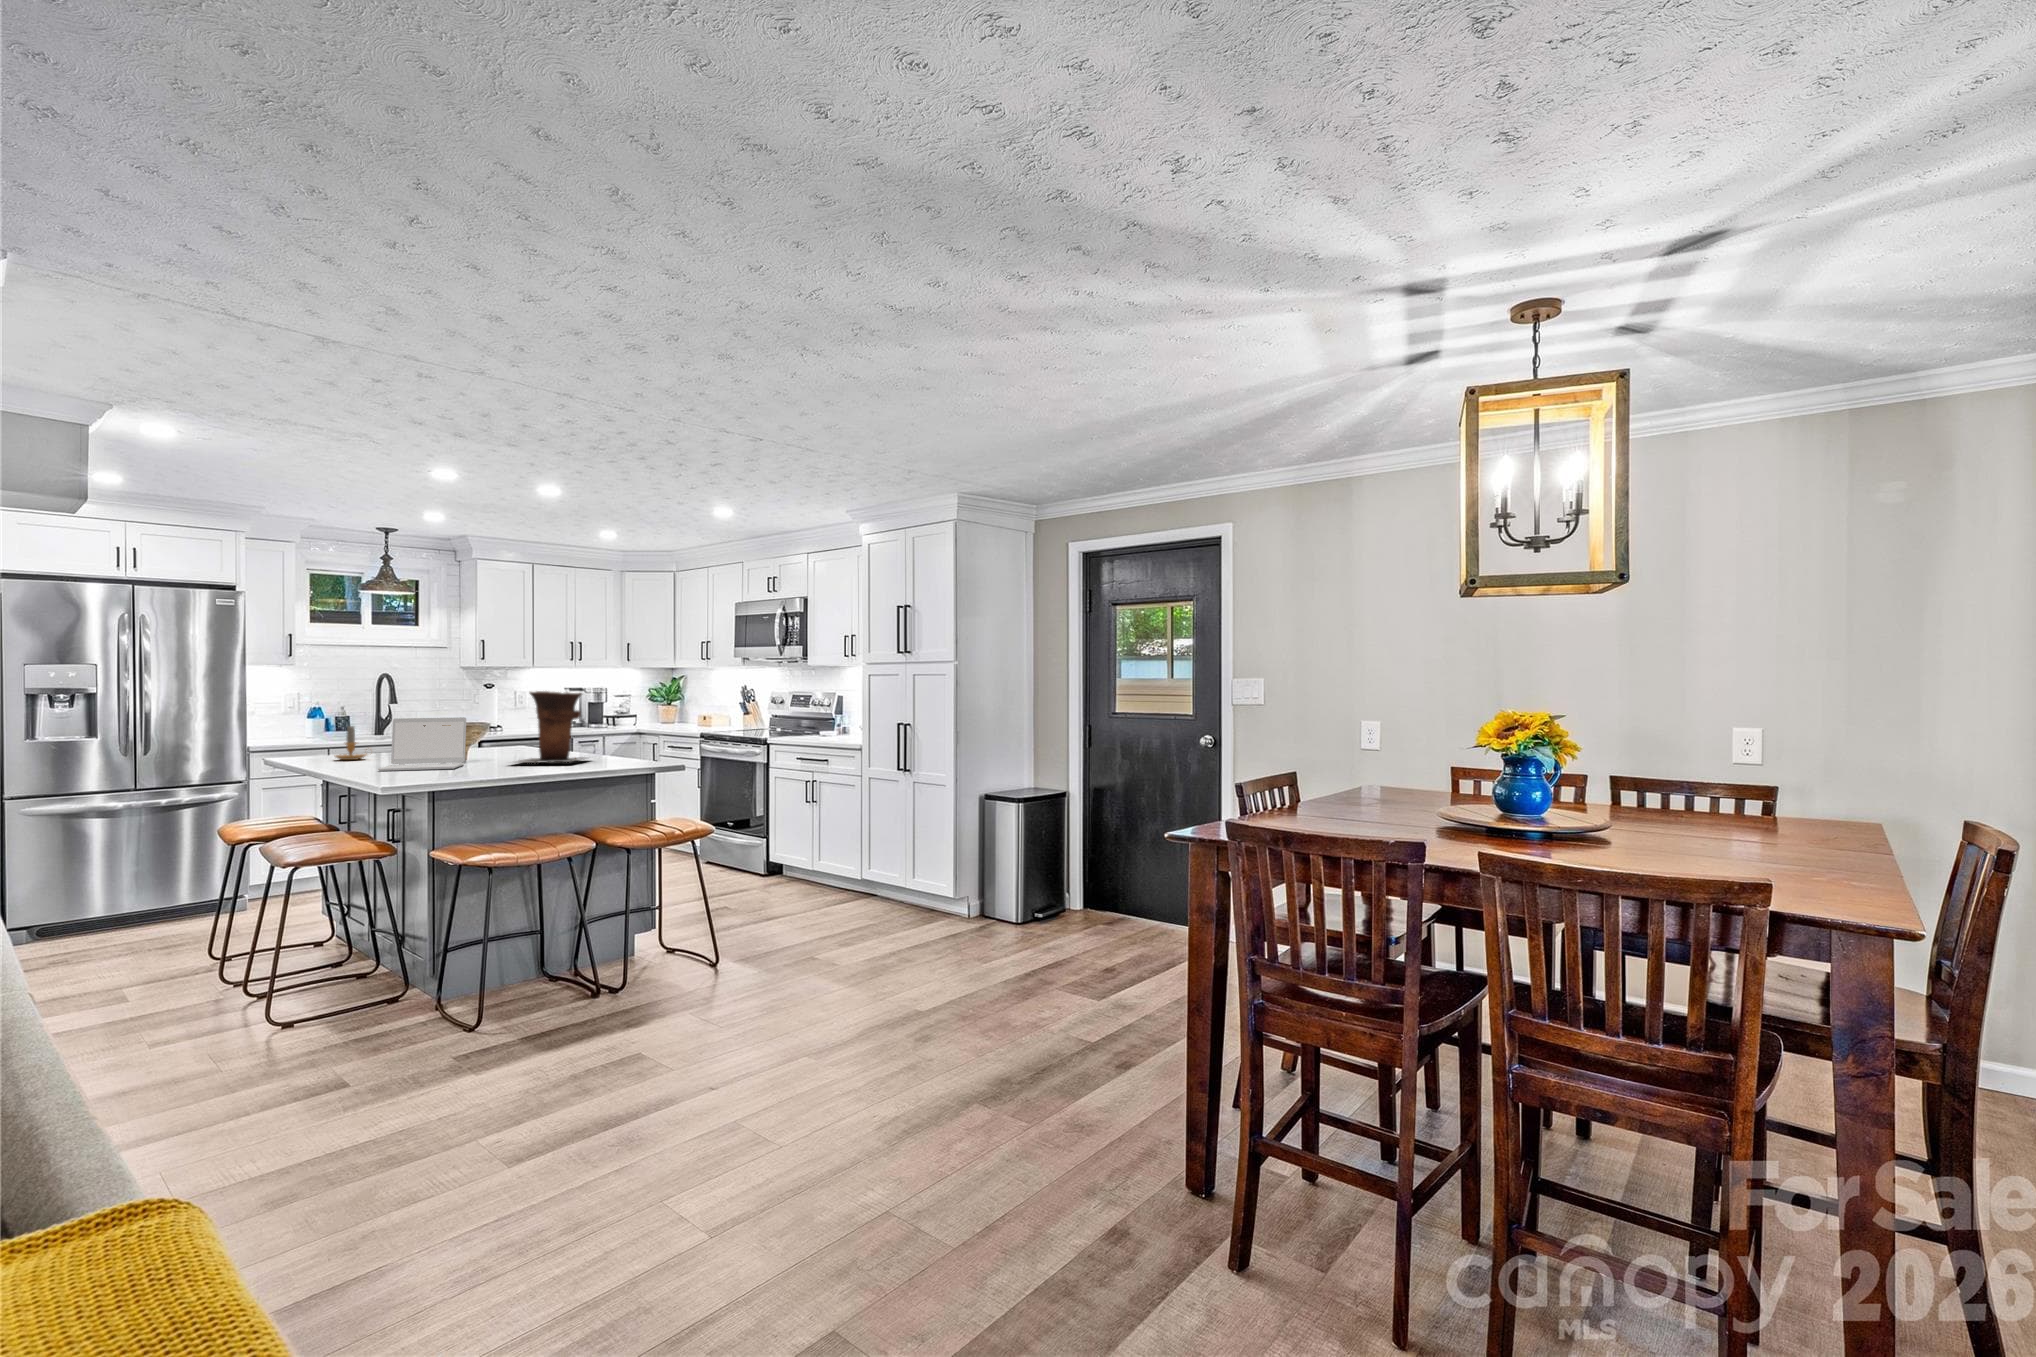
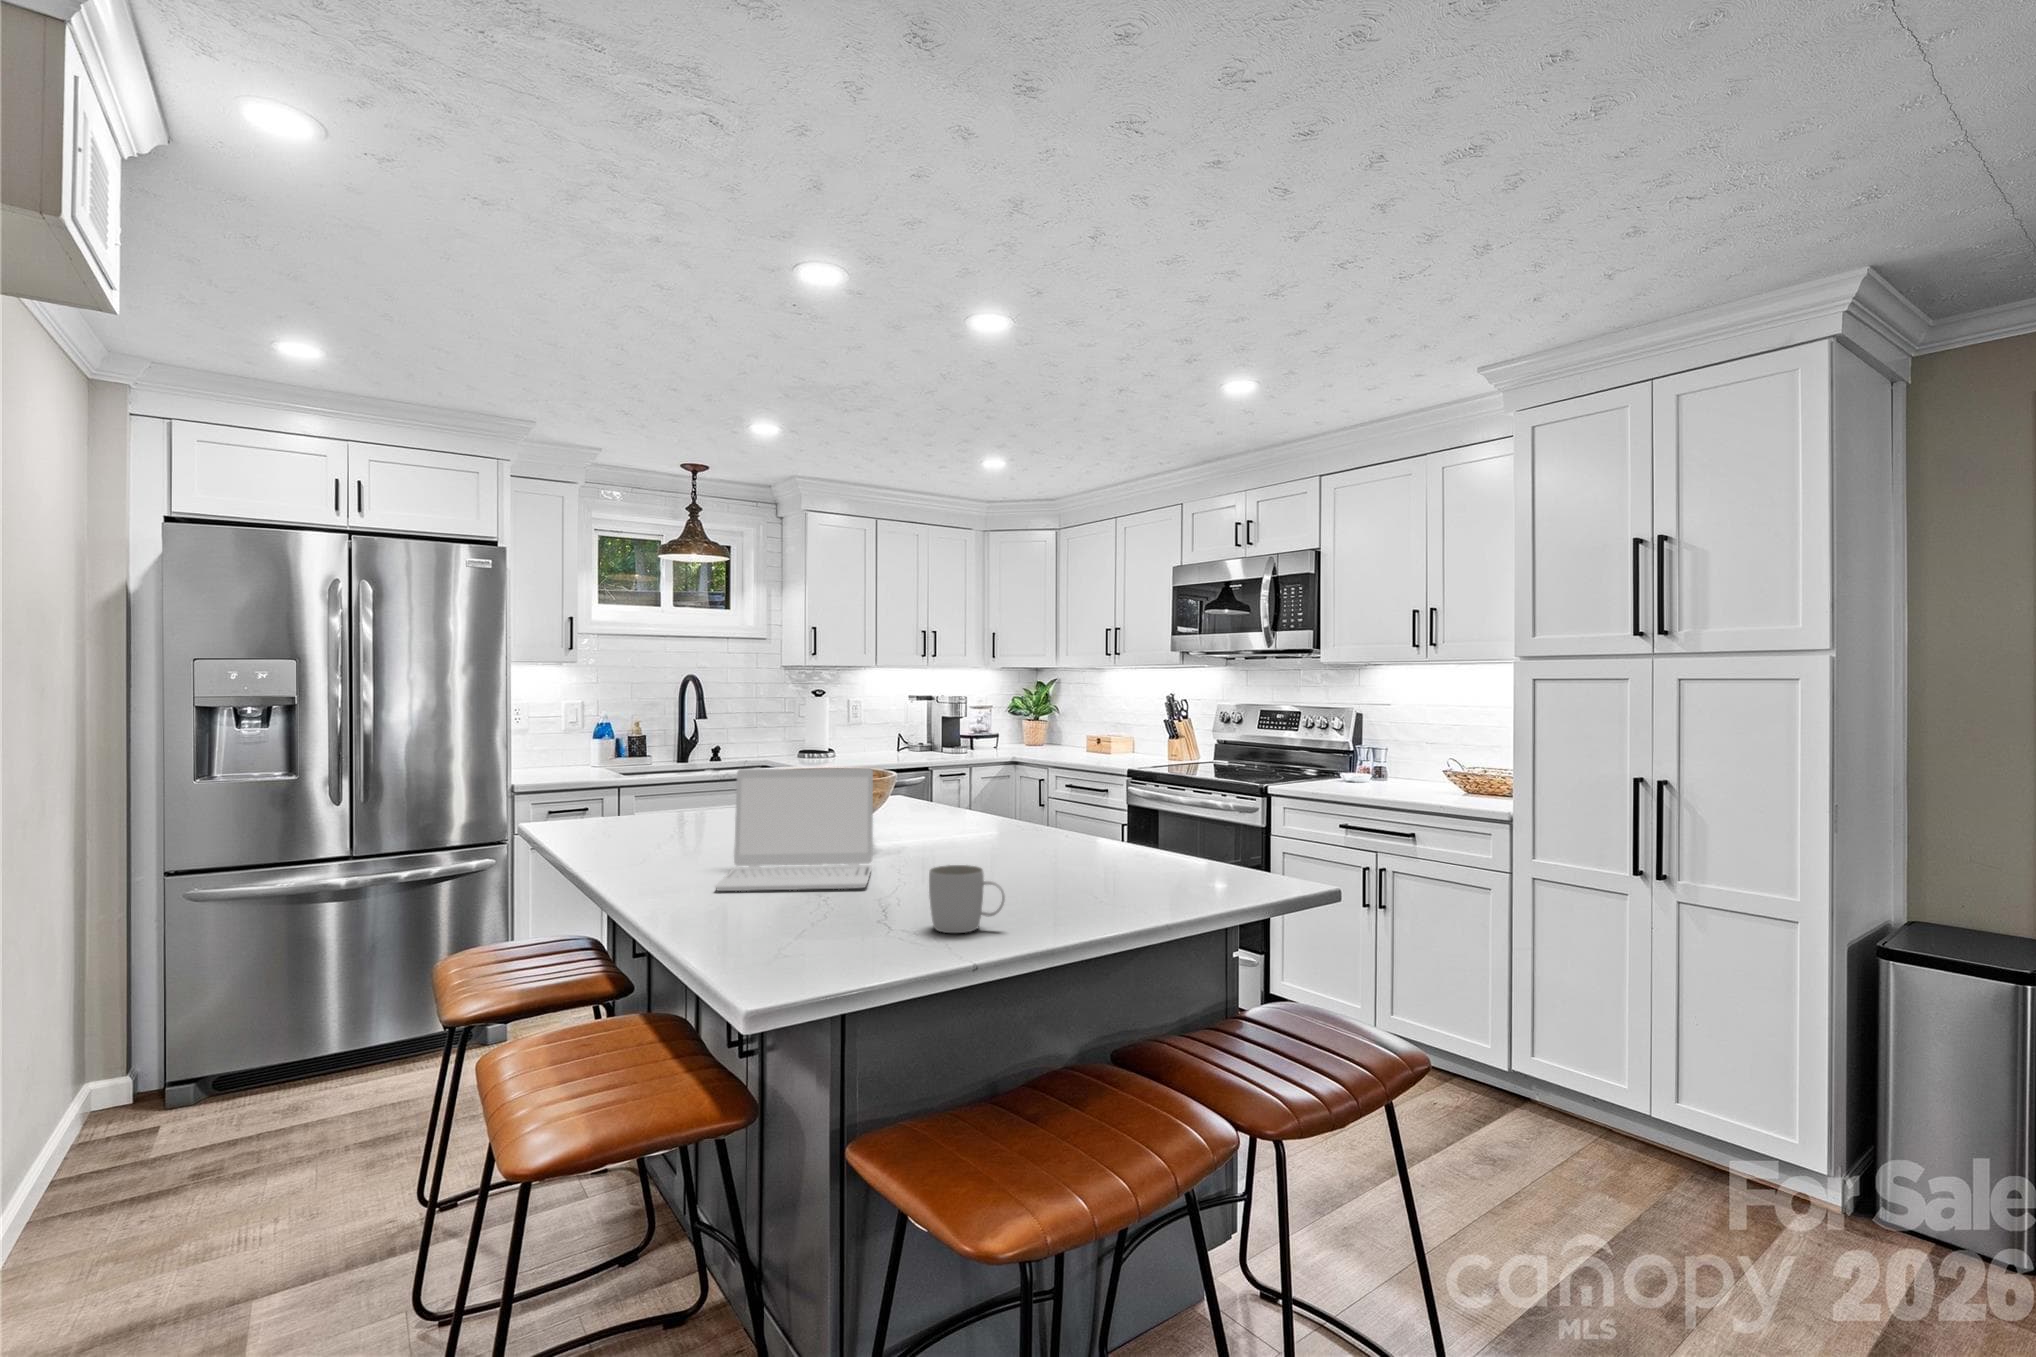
vase: present [516,691,586,763] -> none [957,715,1105,873]
candle: present [336,726,367,760] -> none [628,769,691,837]
mug: none [471,751,504,776] -> present [929,865,1005,933]

